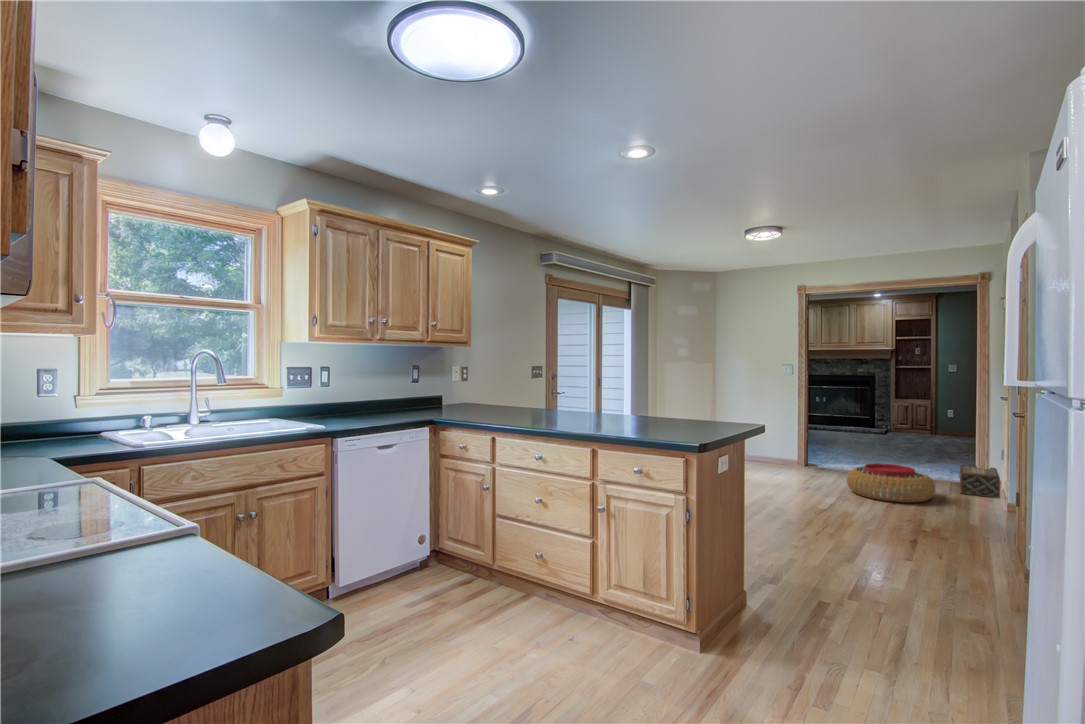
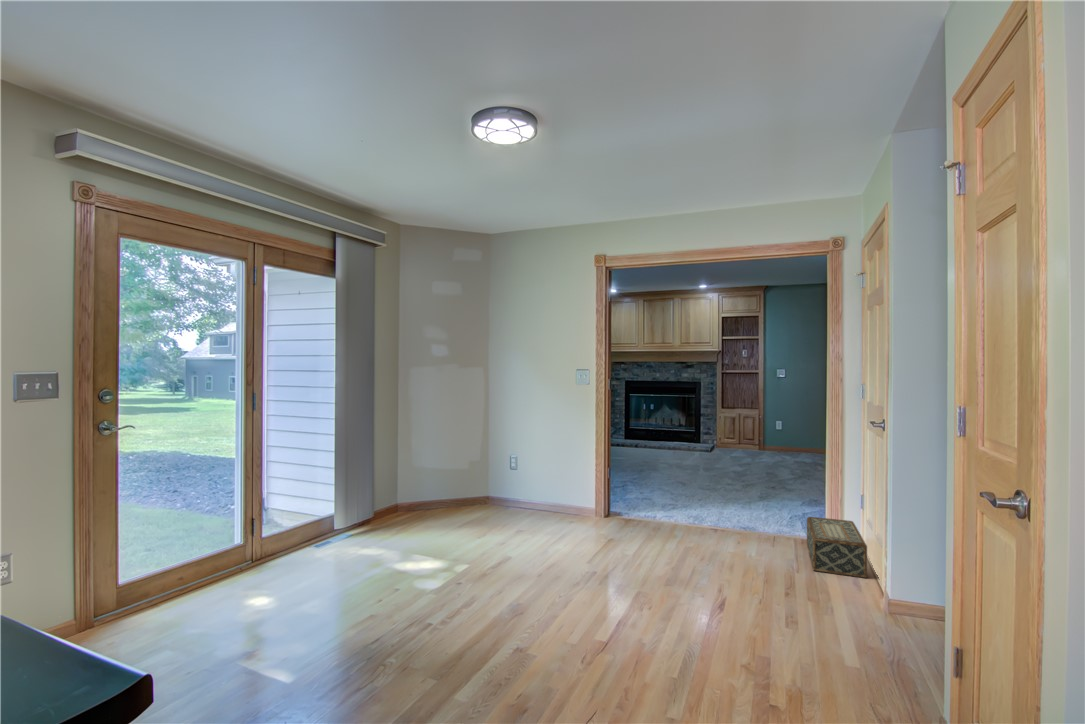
pouf: present [846,463,936,503] -> none [652,529,783,608]

